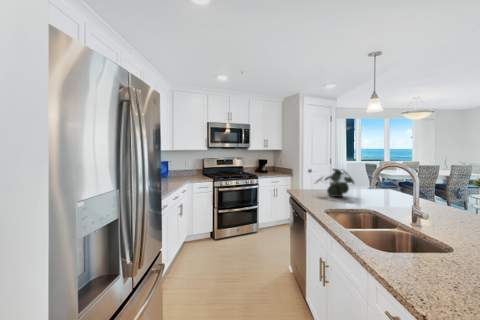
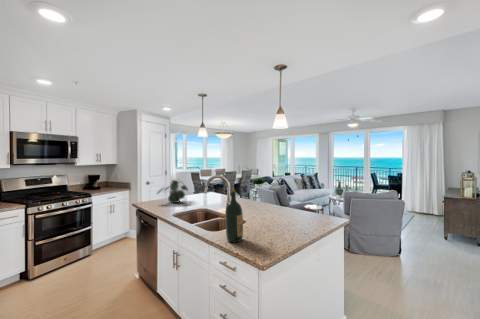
wine bottle: none [402,190,438,281] -> present [225,189,243,242]

